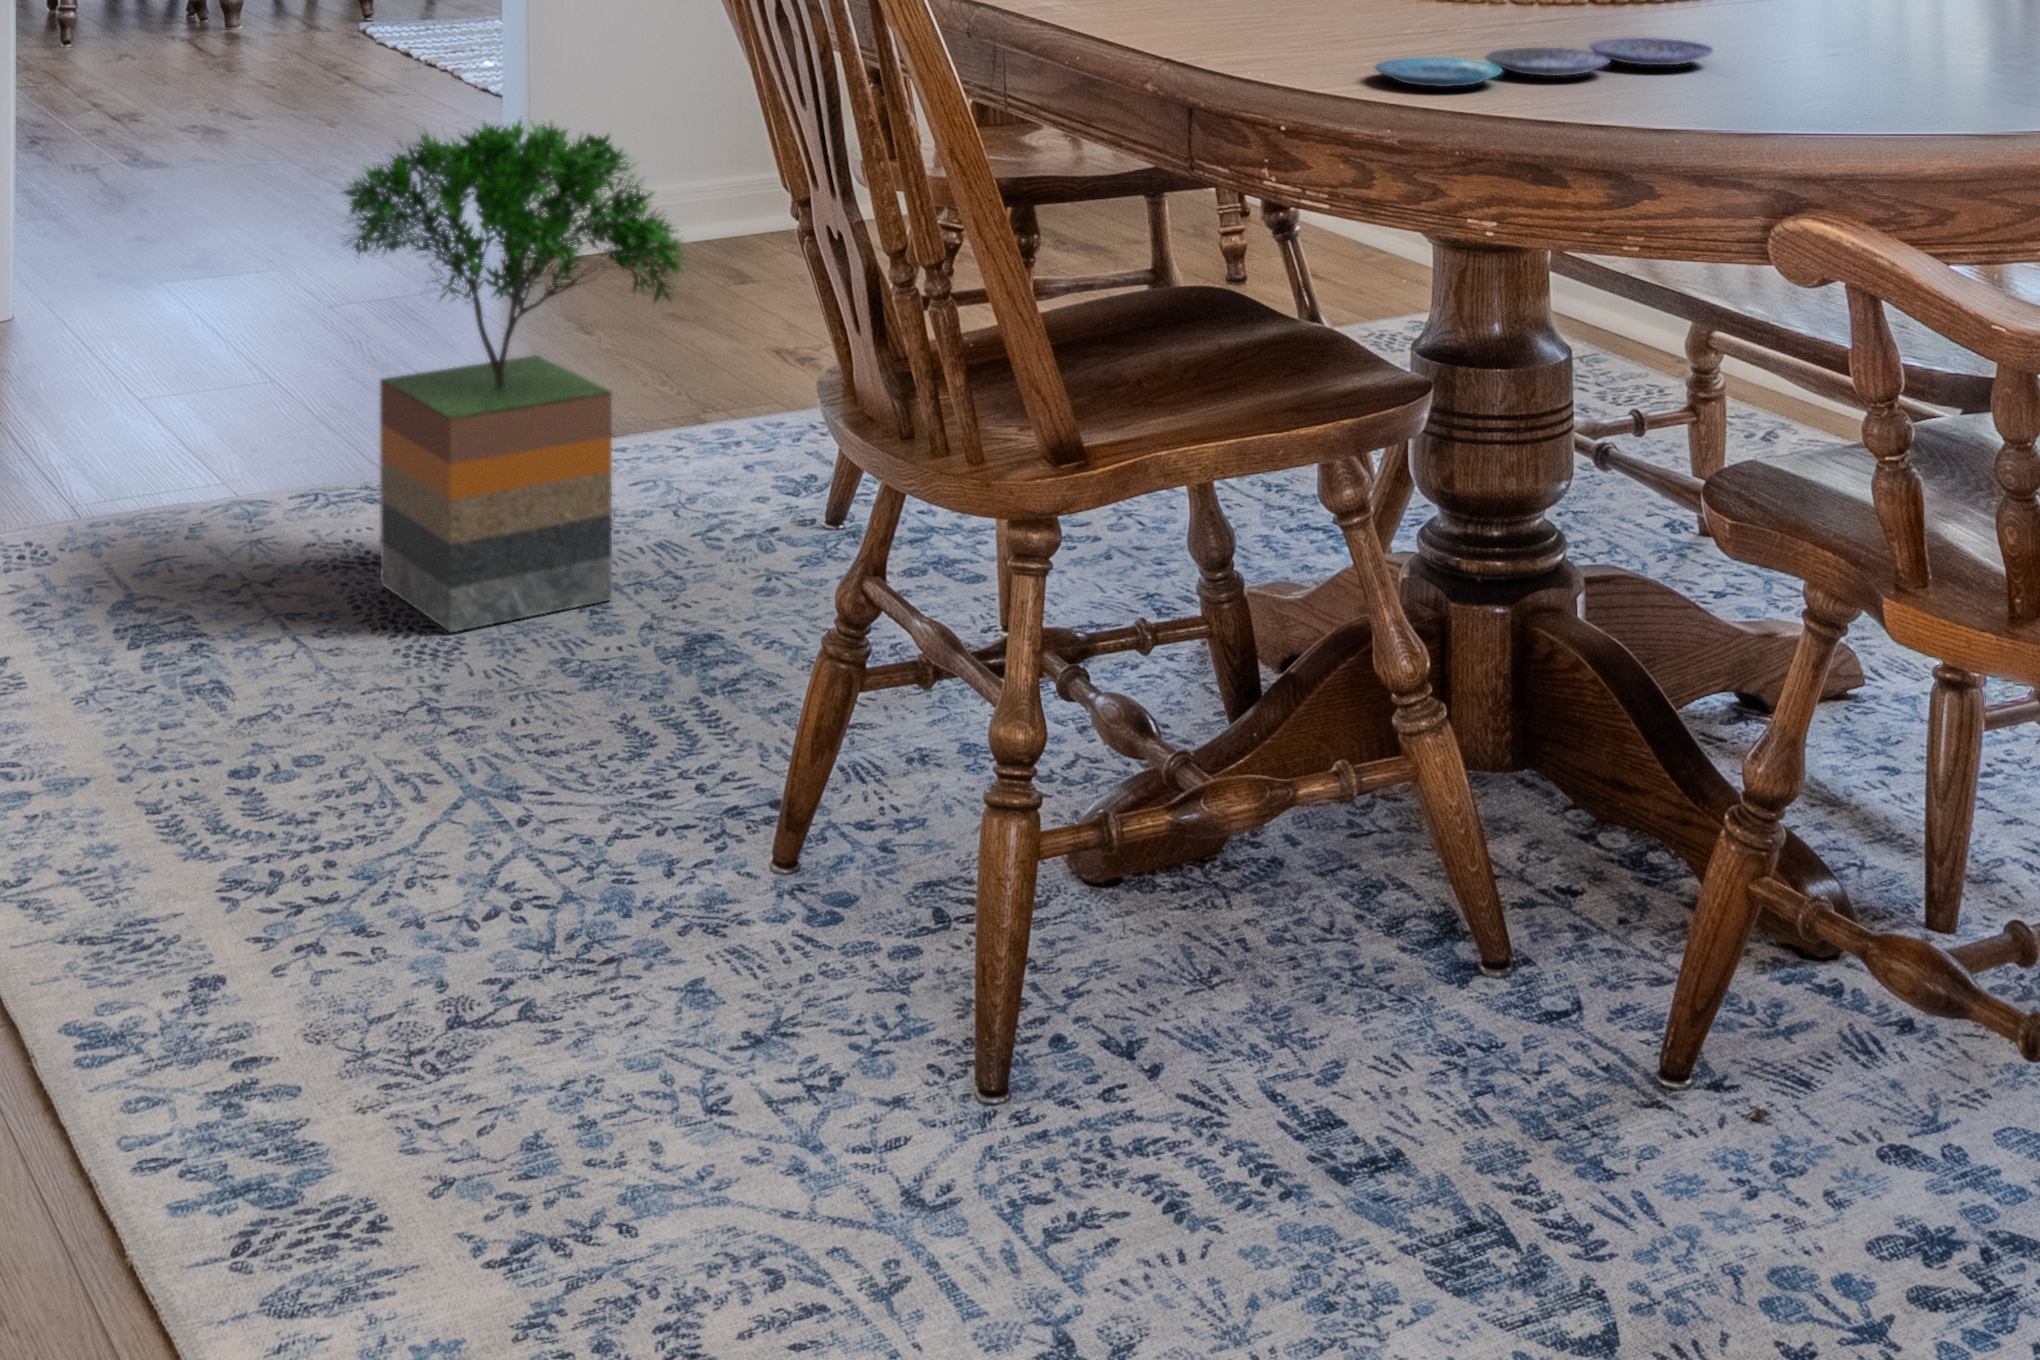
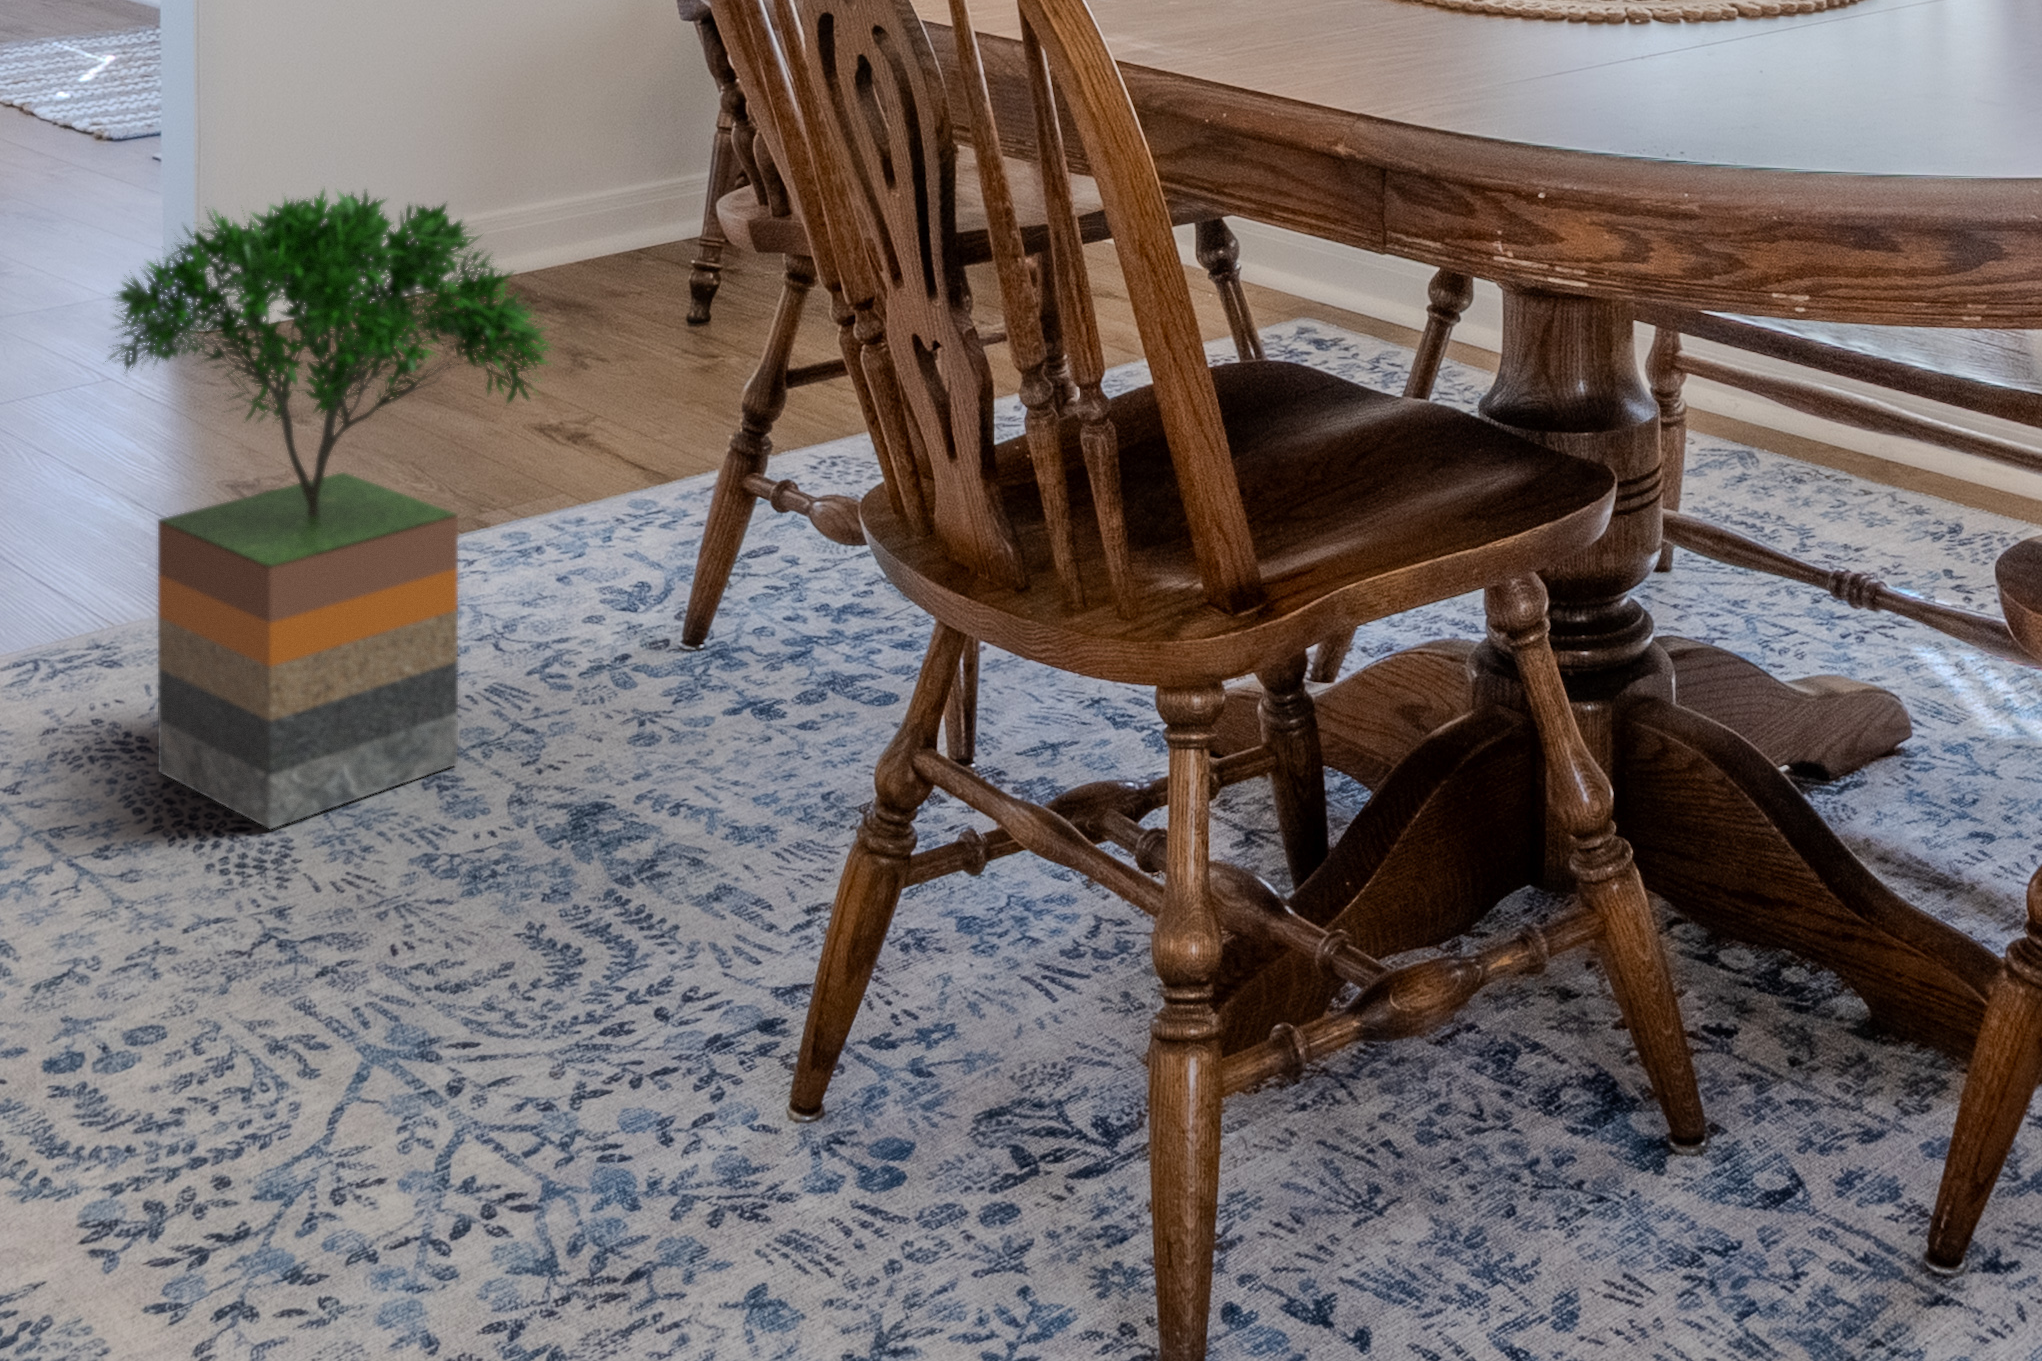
plate: present [1375,38,1713,87] -> none [1627,58,1963,131]

